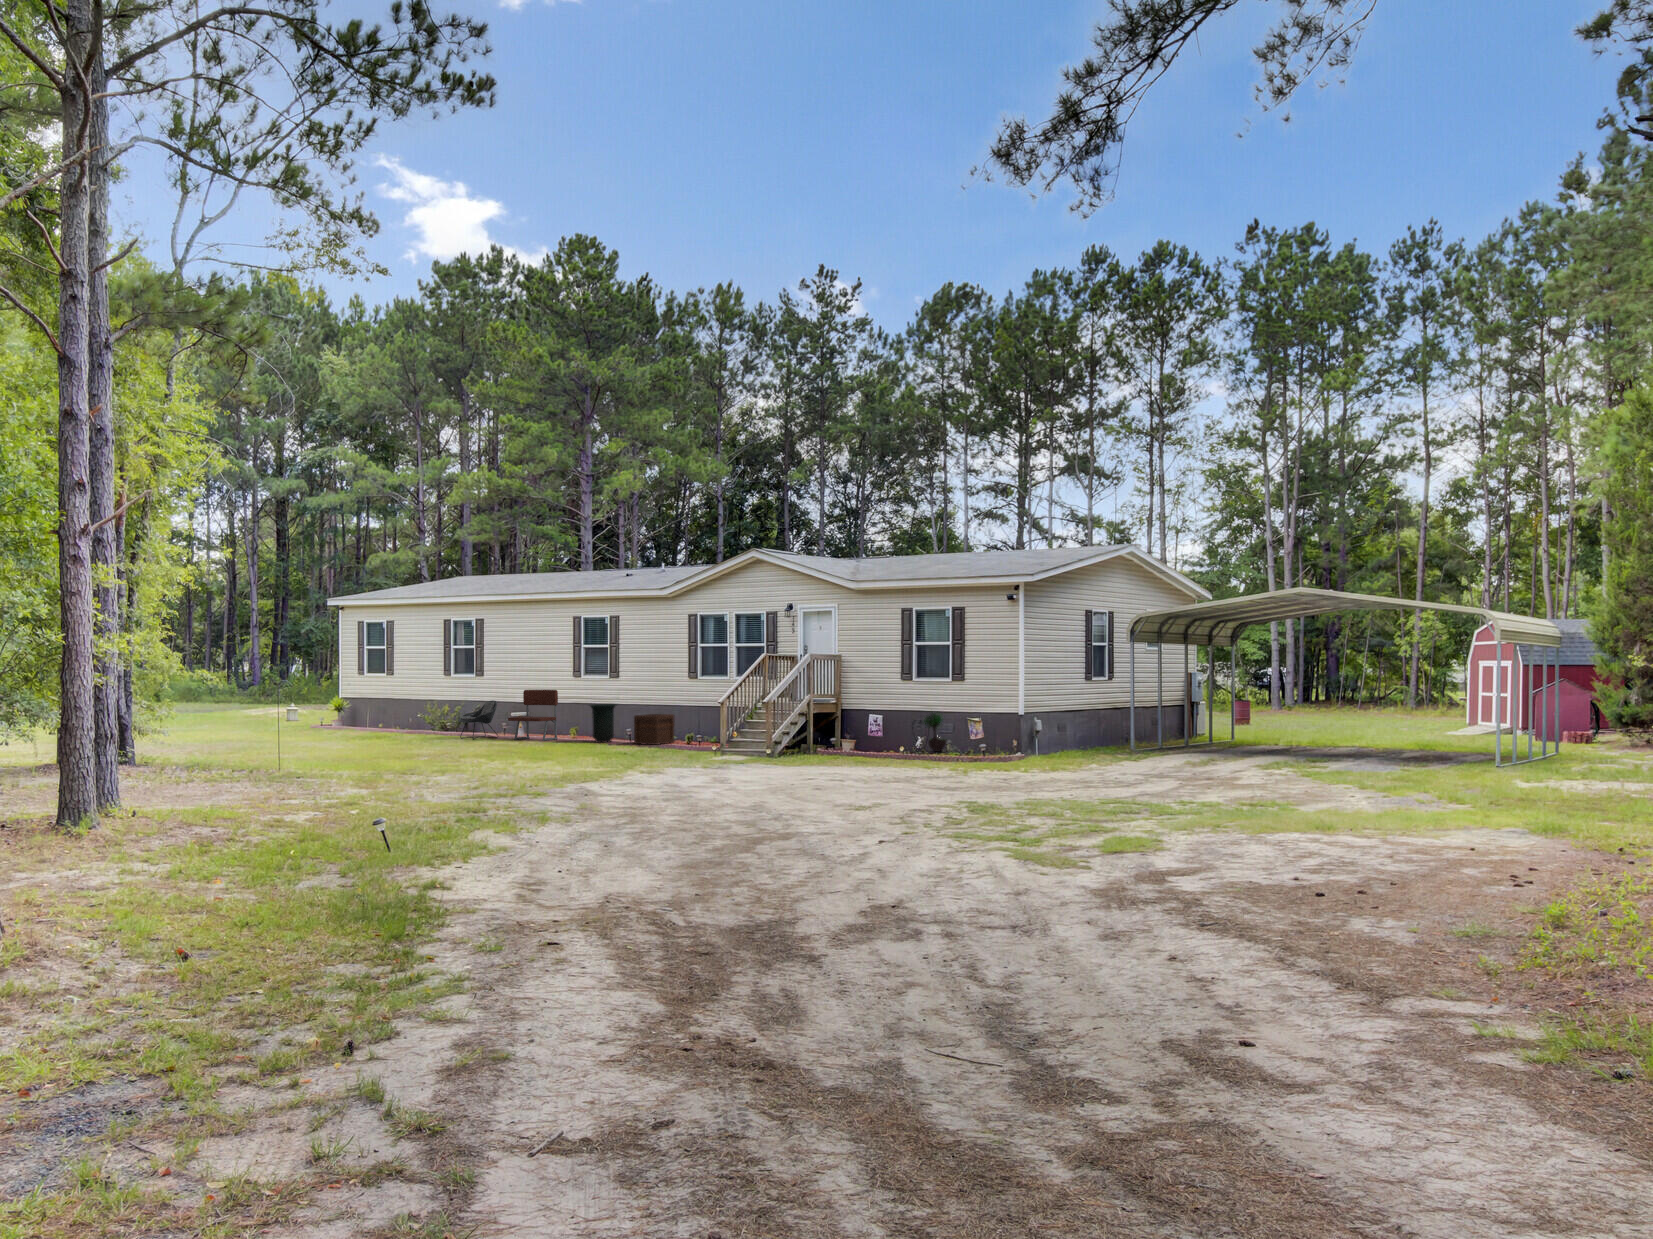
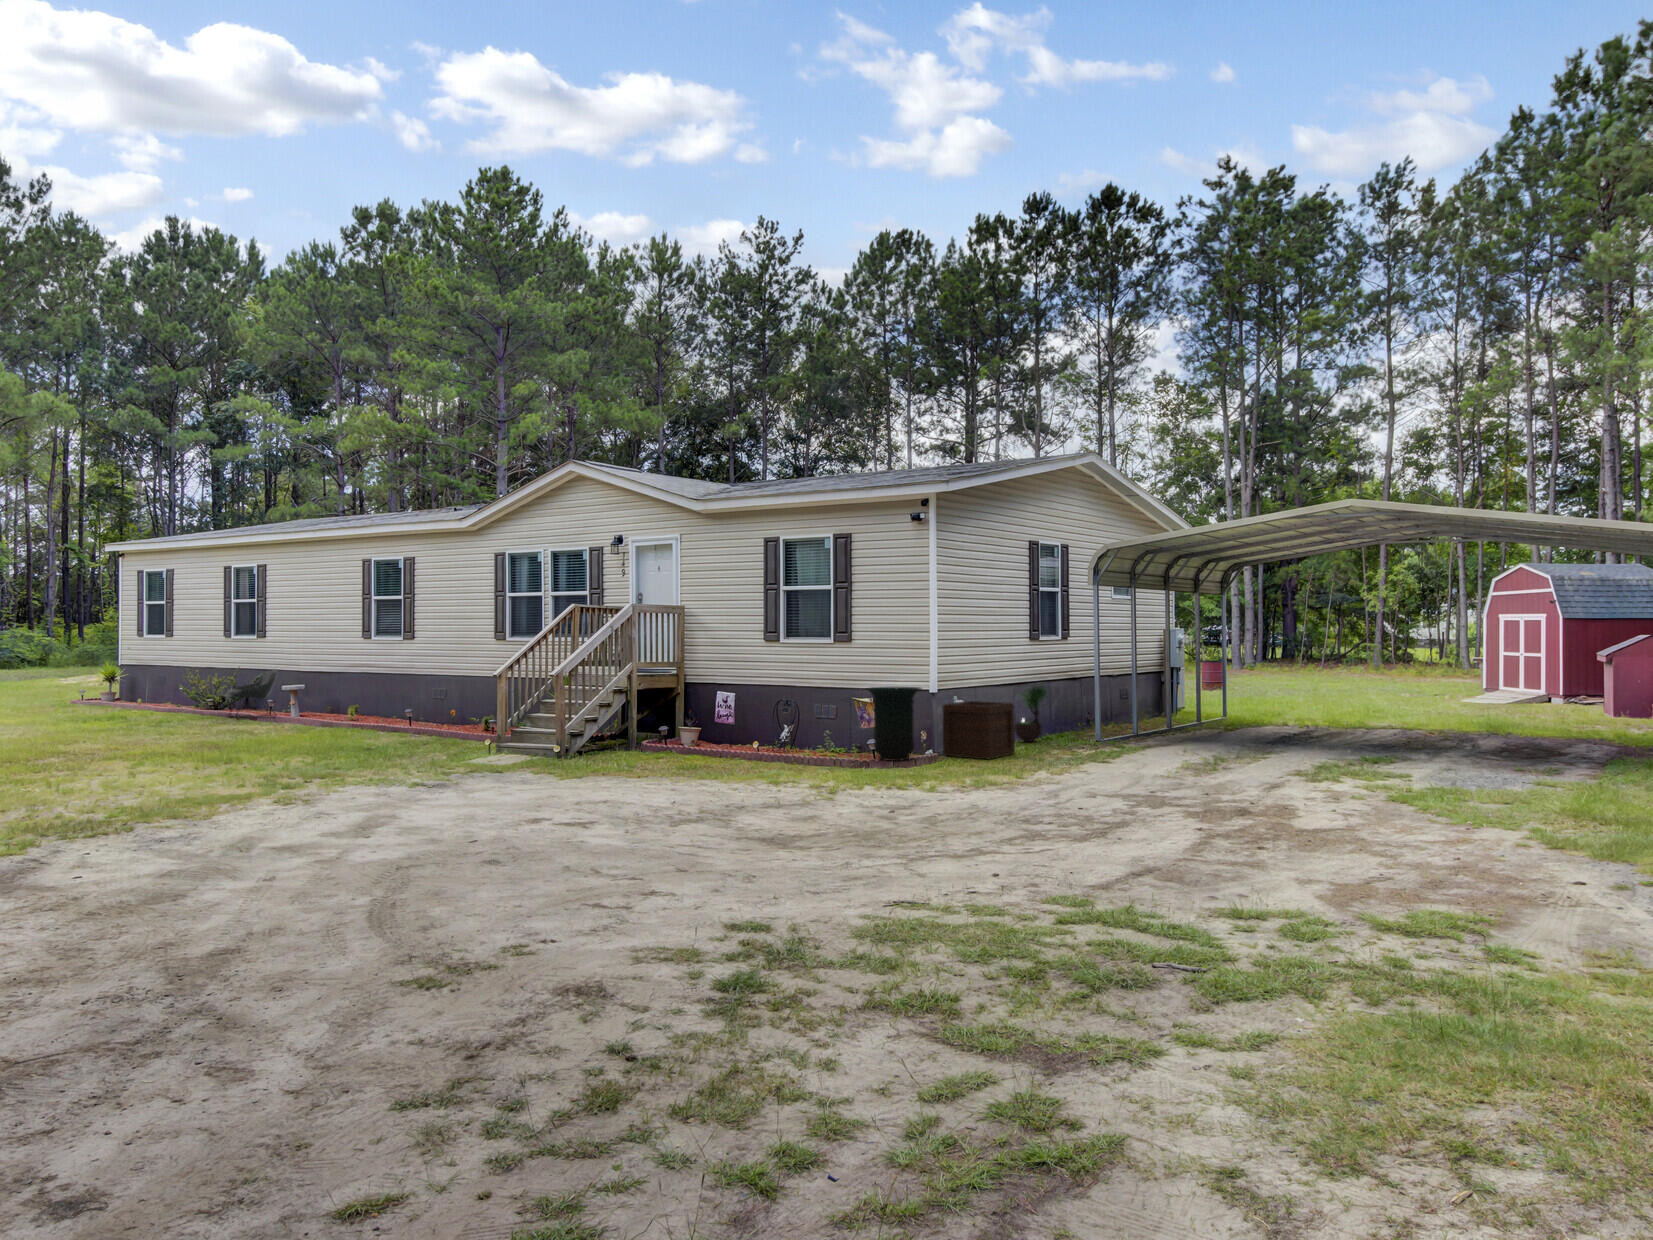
bench: present [508,690,558,741] -> none [277,656,342,723]
trash can: present [590,704,617,743] -> present [866,687,921,761]
potted tree: present [924,713,946,752] -> present [1015,686,1047,742]
wooden crate: present [634,714,675,745] -> present [943,701,1015,759]

